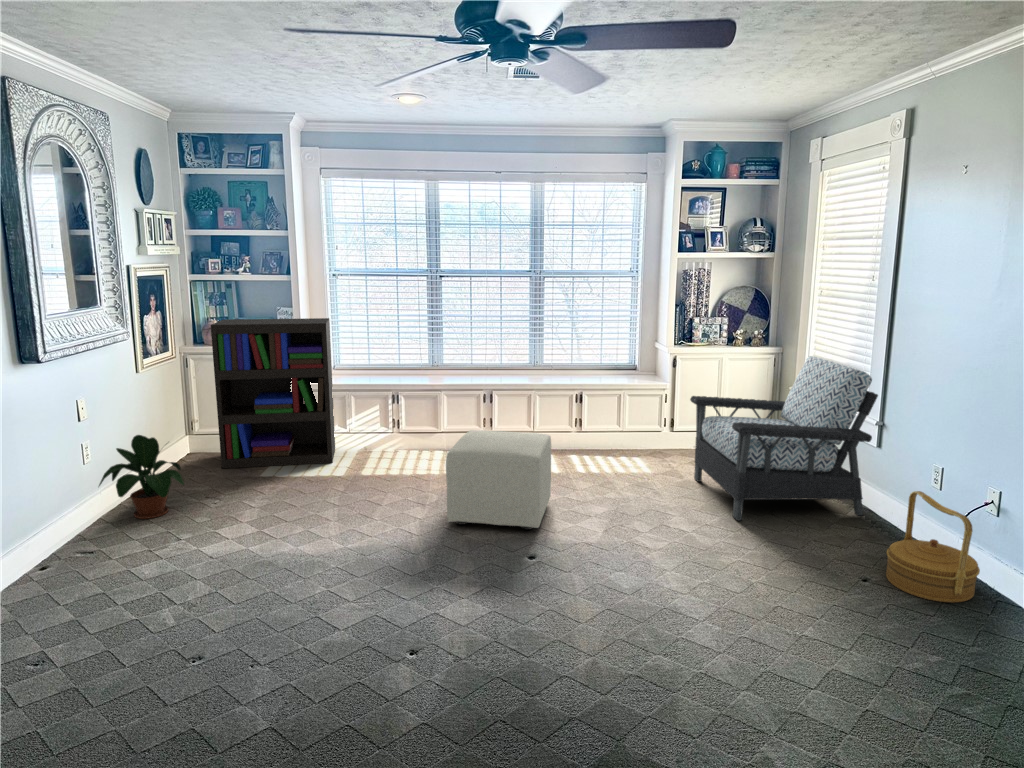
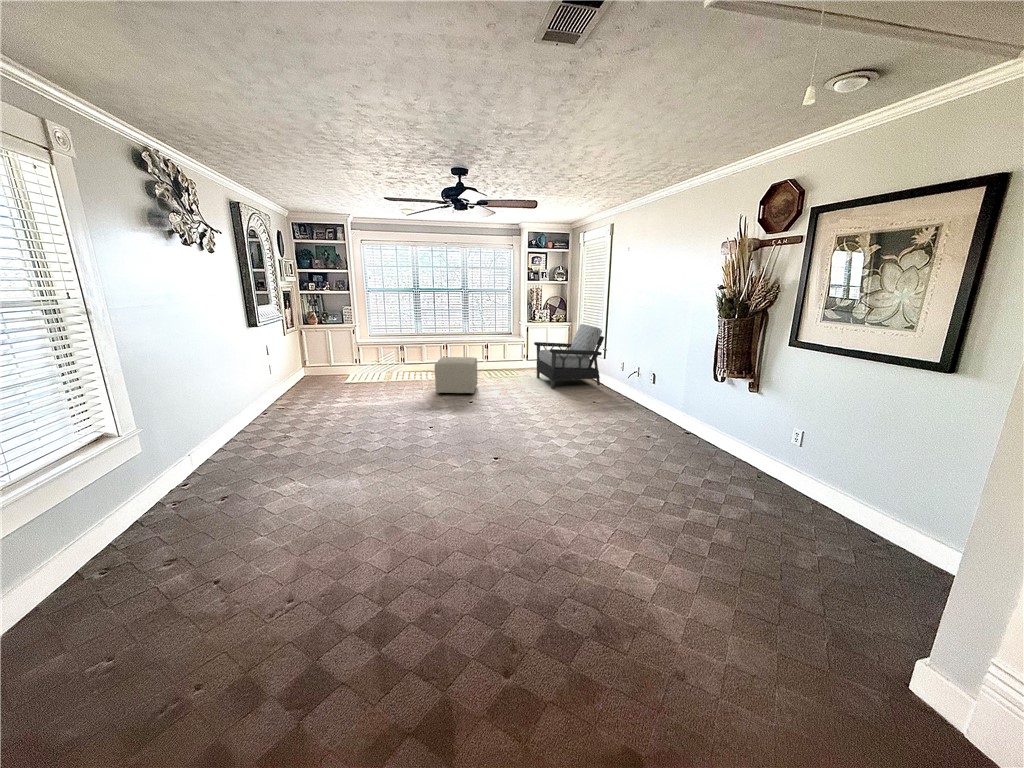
bookshelf: present [211,318,335,468] -> none [316,312,376,382]
potted plant: present [99,435,184,519] -> none [277,361,315,399]
woven basket: present [886,491,980,603] -> none [603,369,633,406]

